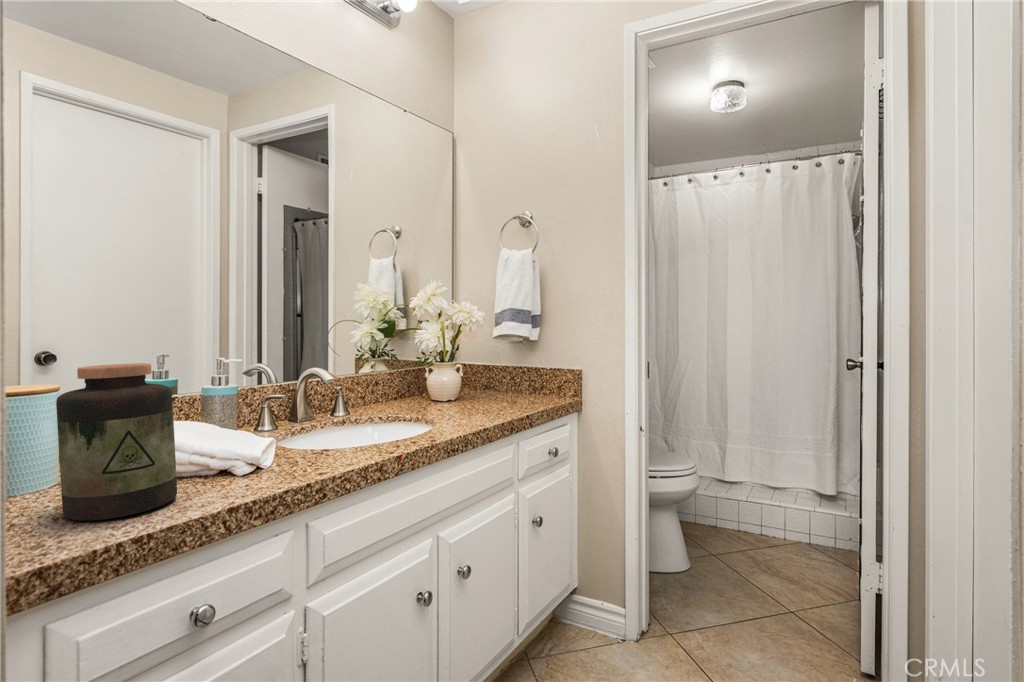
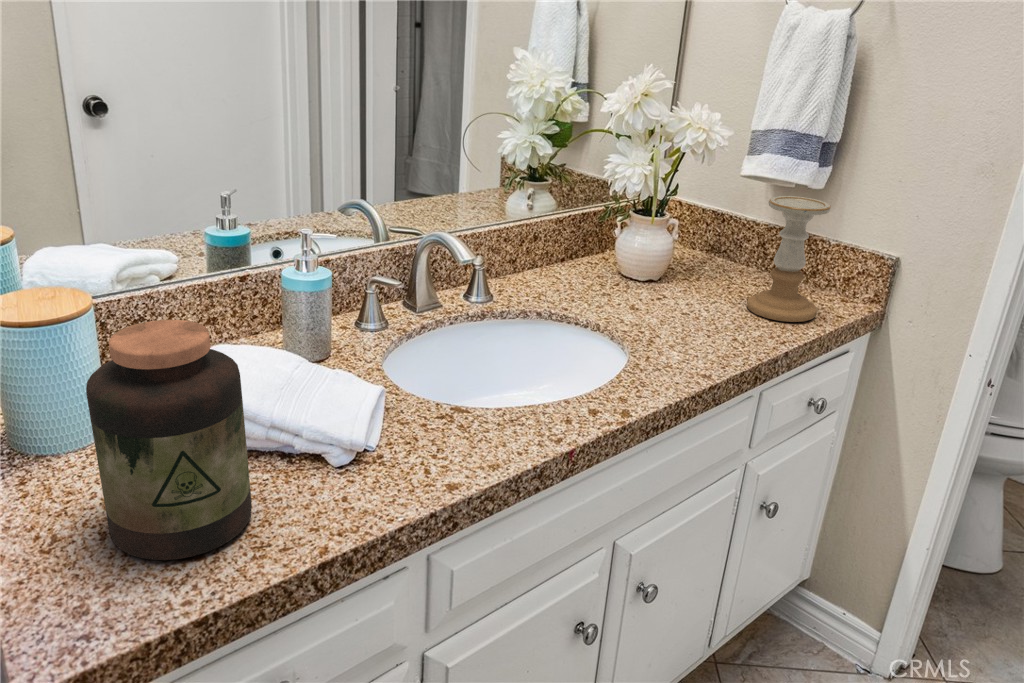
candle holder: none [502,340,541,406] -> present [747,196,831,322]

